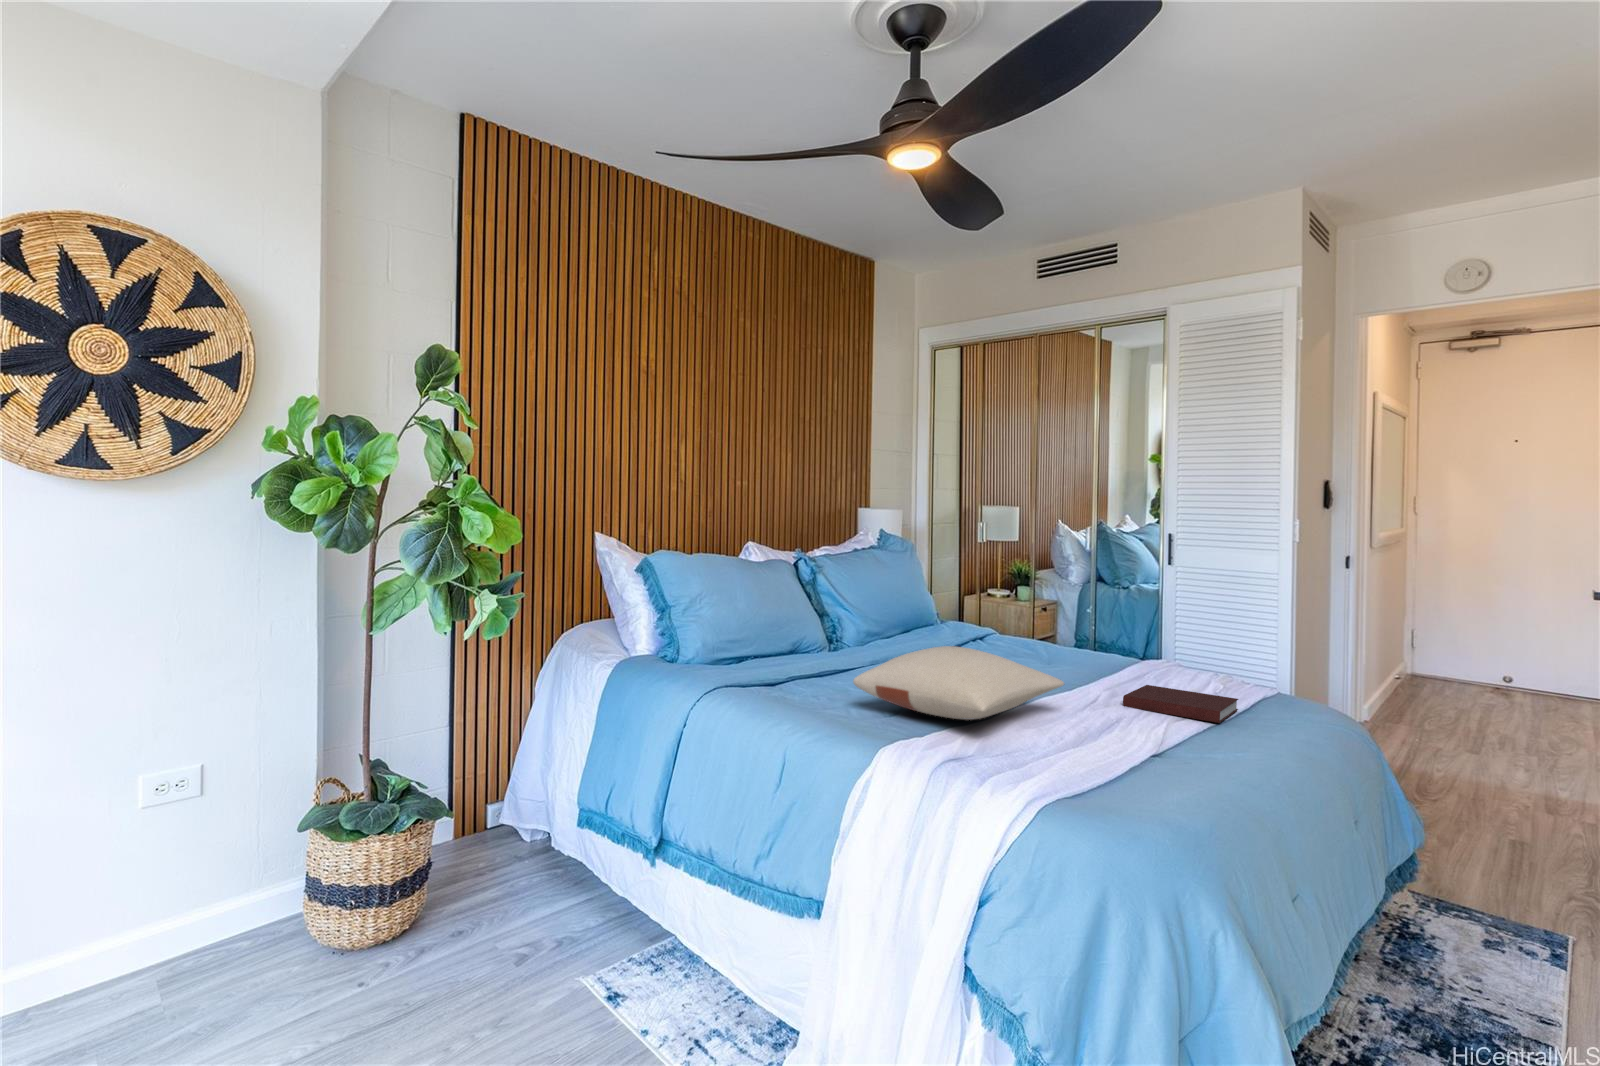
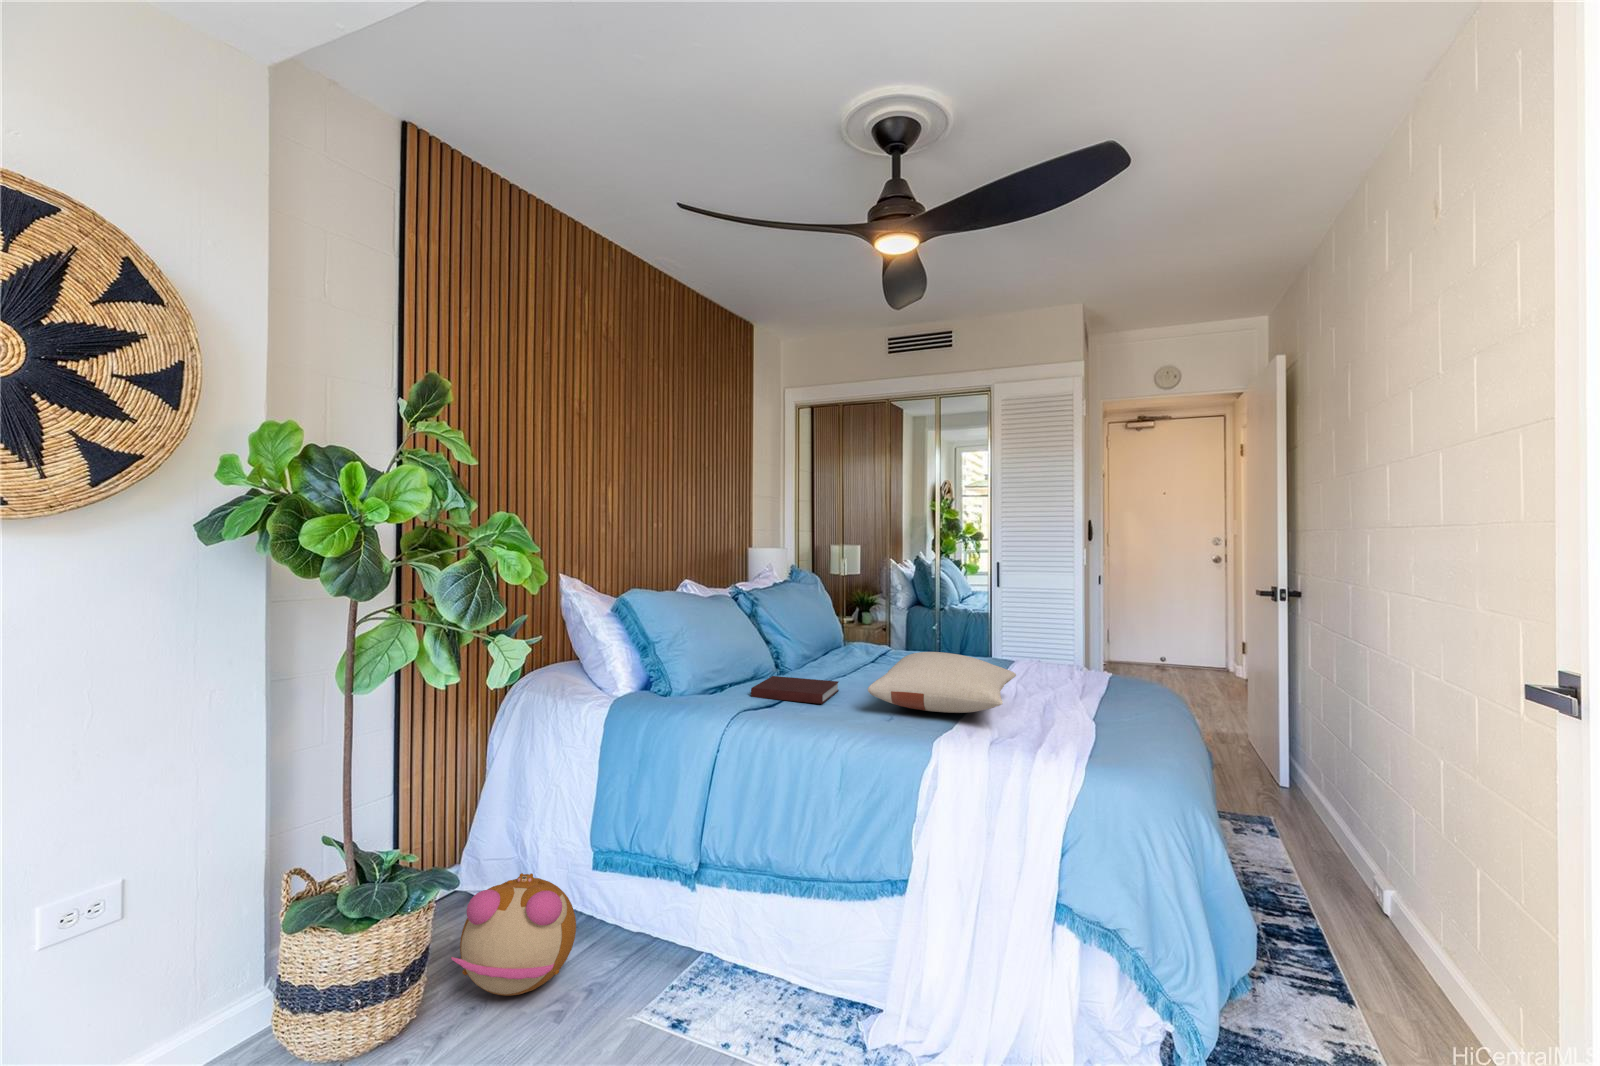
notebook: present [1123,685,1238,723] -> present [751,676,839,704]
plush toy: none [438,822,561,934] -> present [451,873,576,996]

